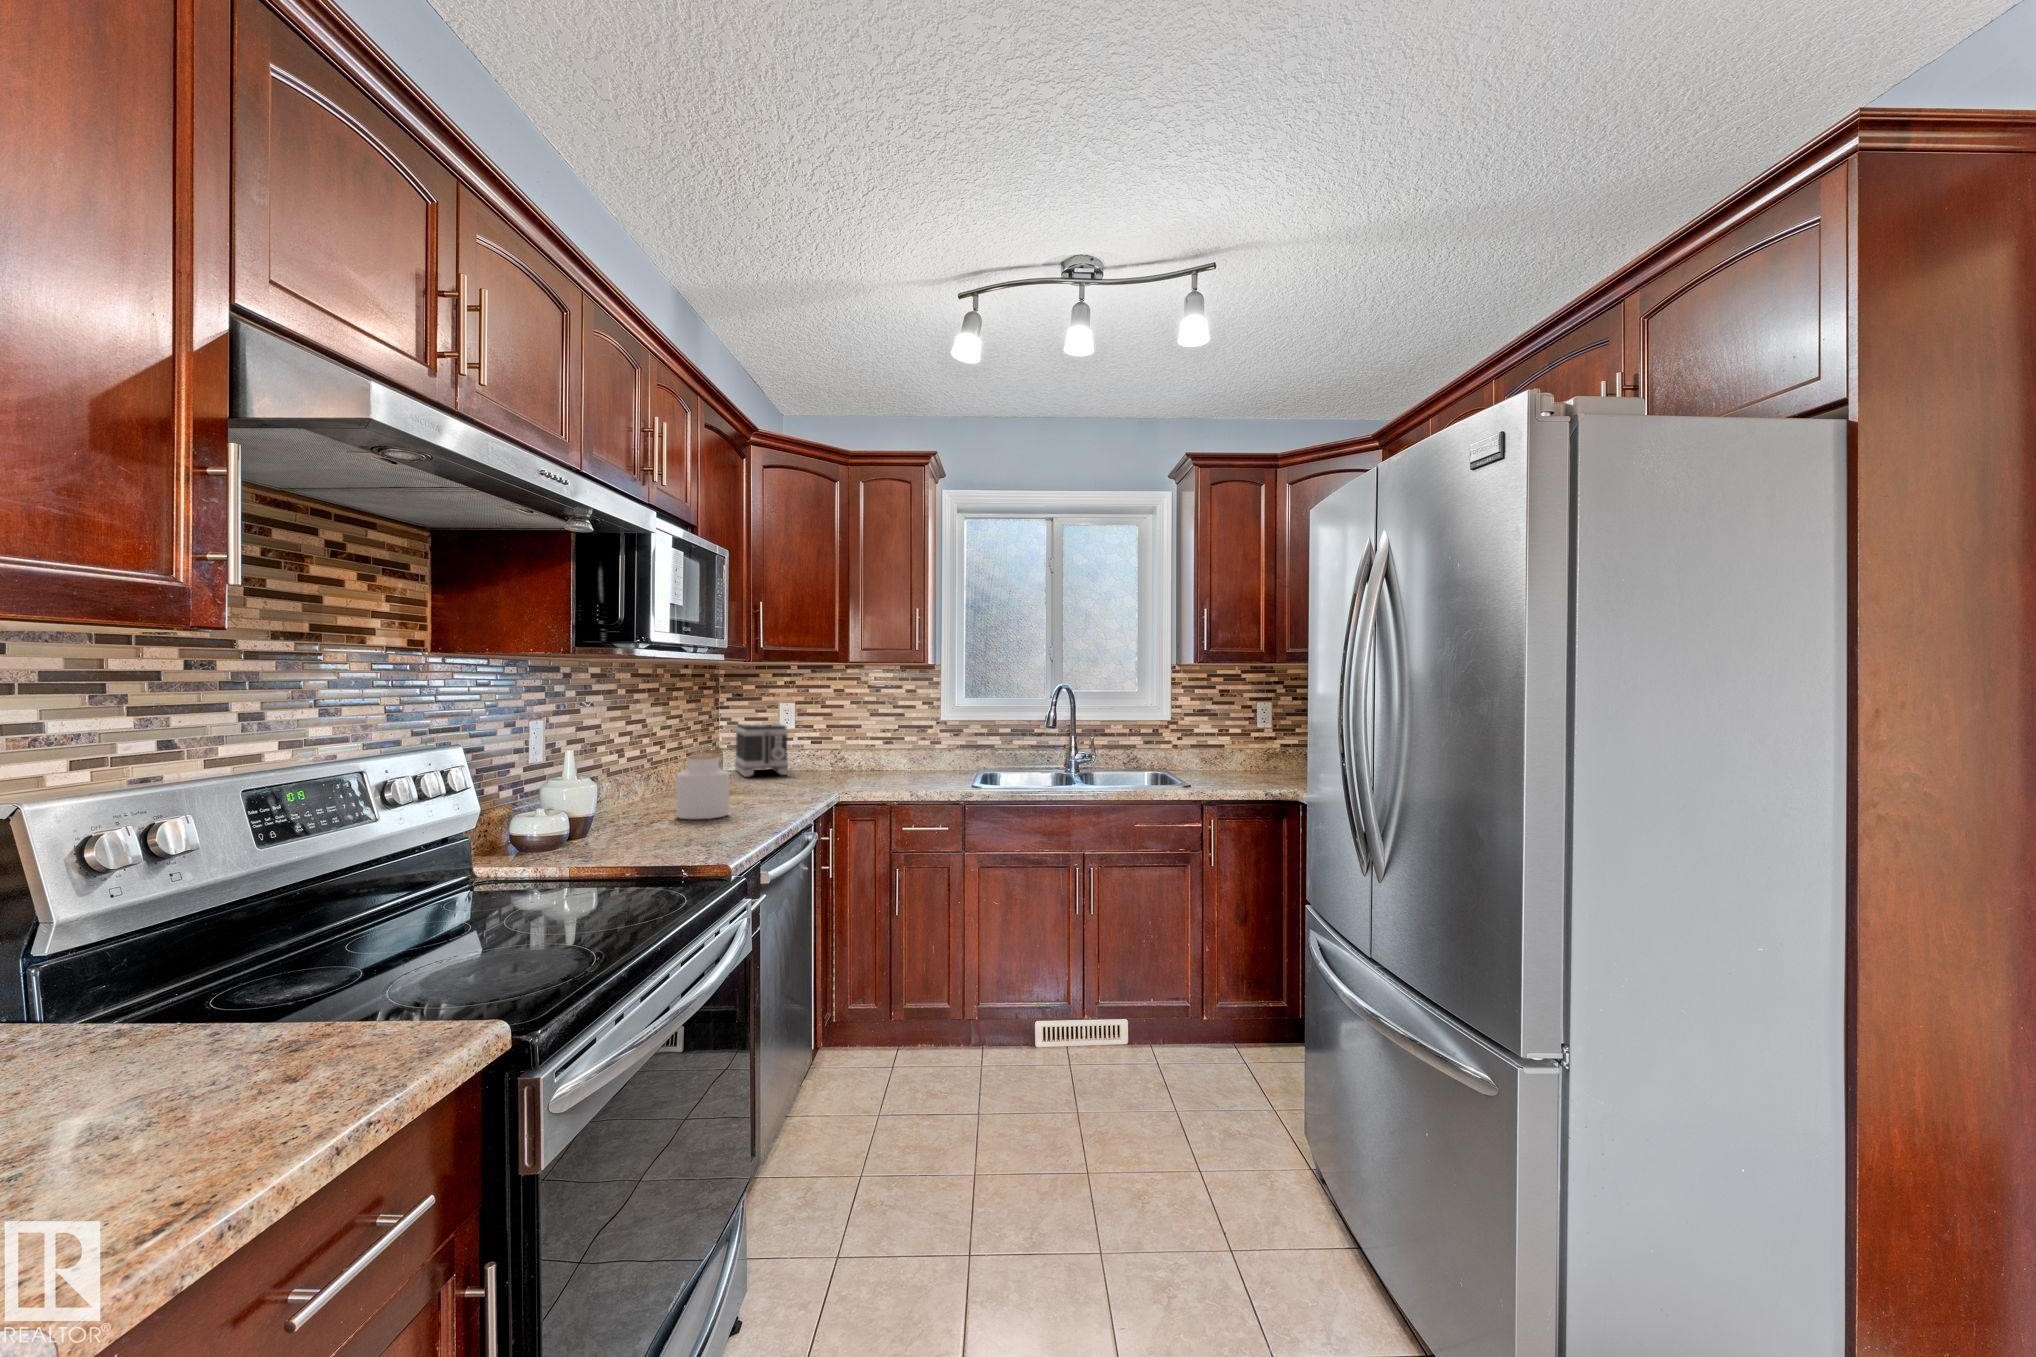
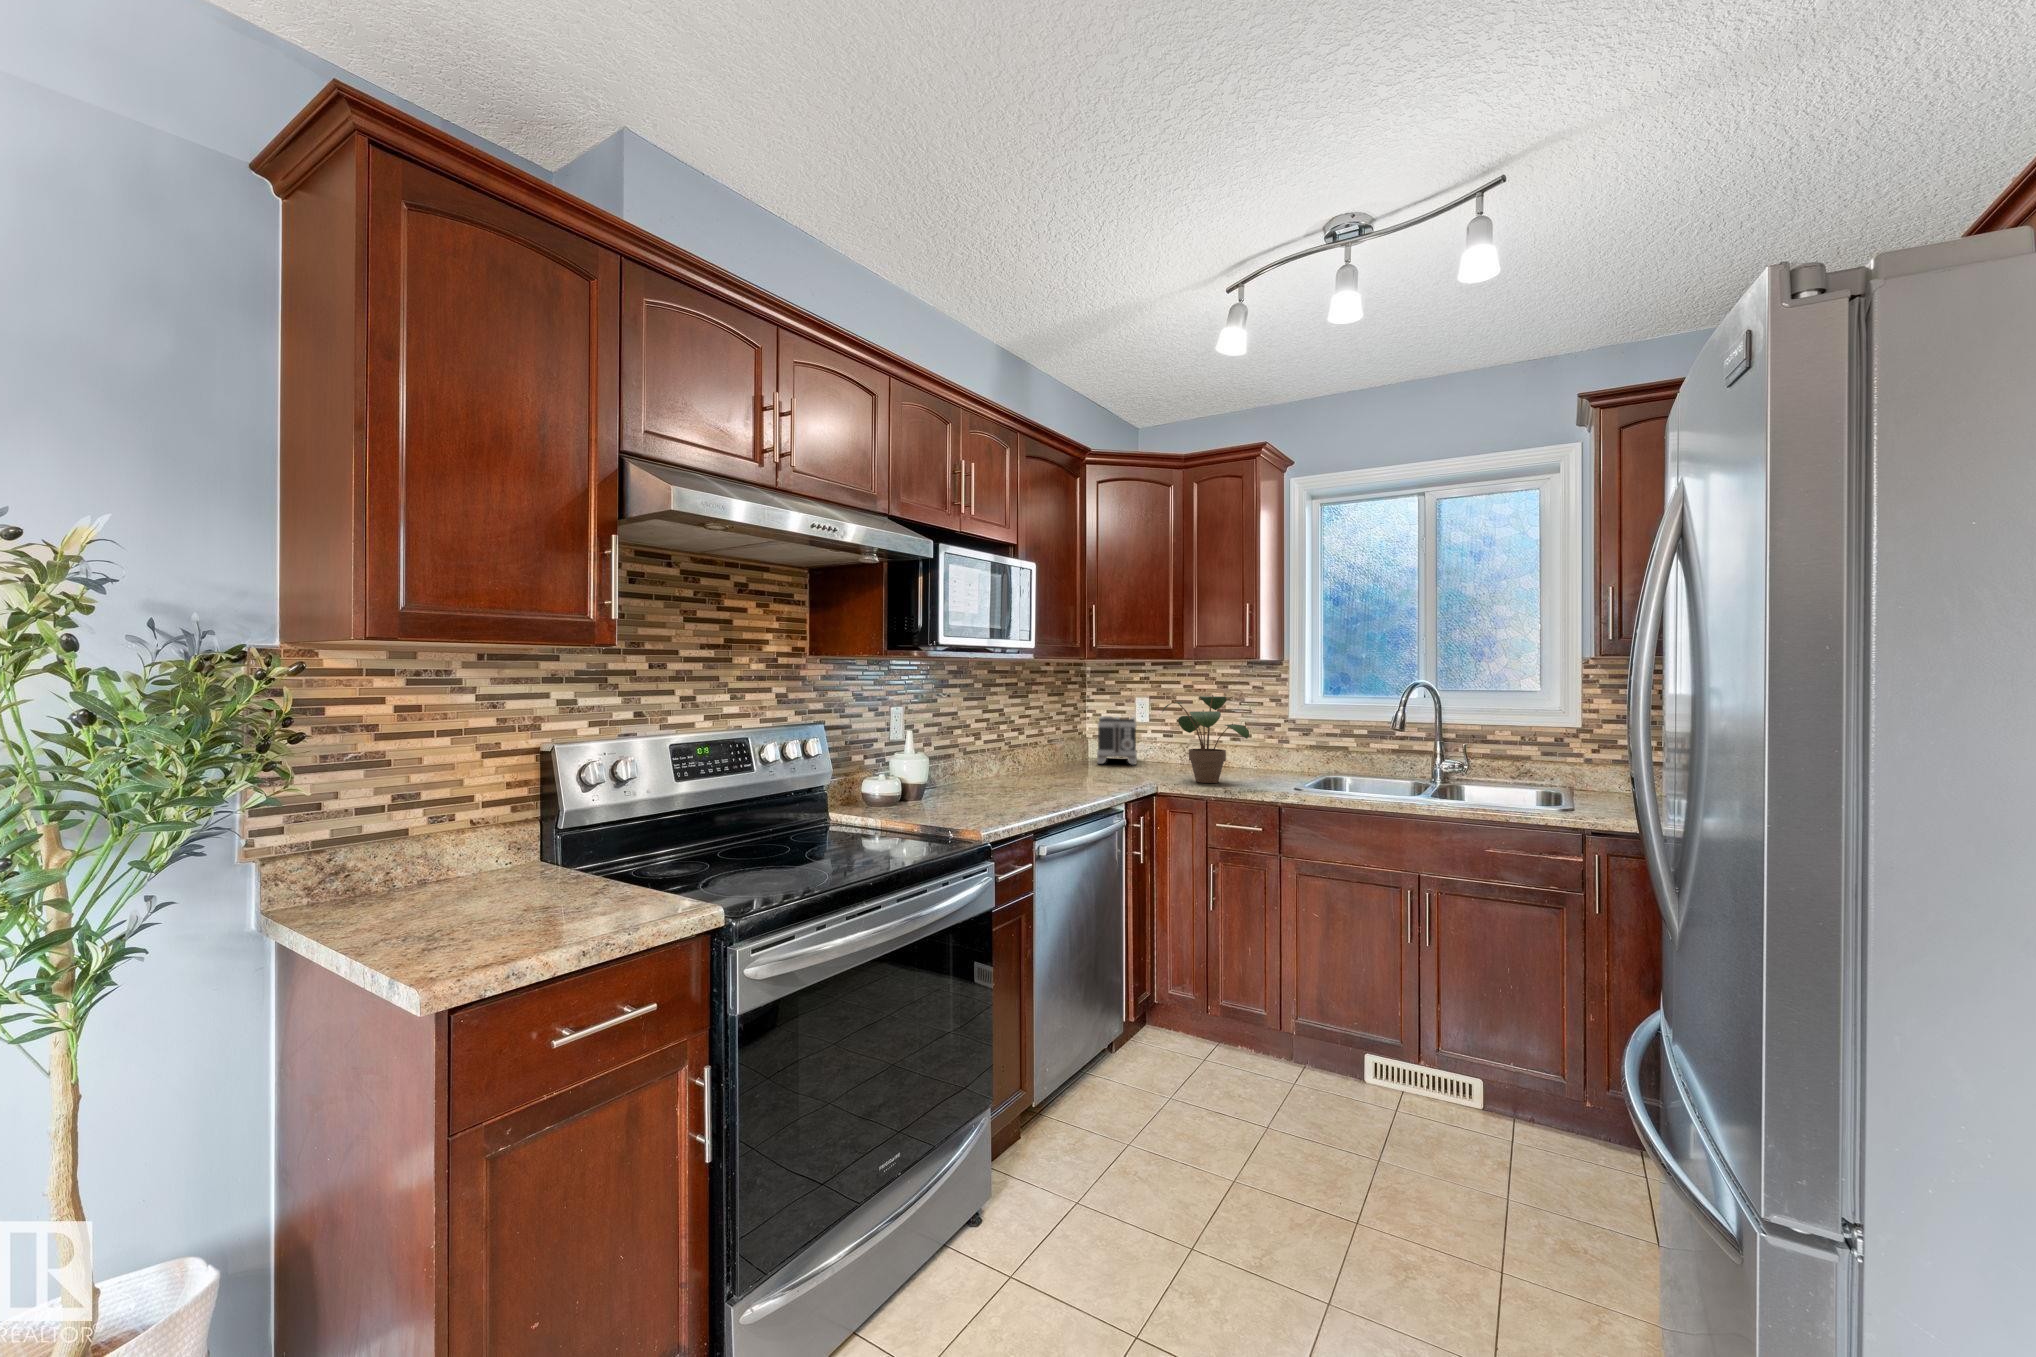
potted plant: none [837,699,928,789] -> present [1163,695,1249,783]
jar: present [676,755,729,819] -> none [1002,741,1044,795]

